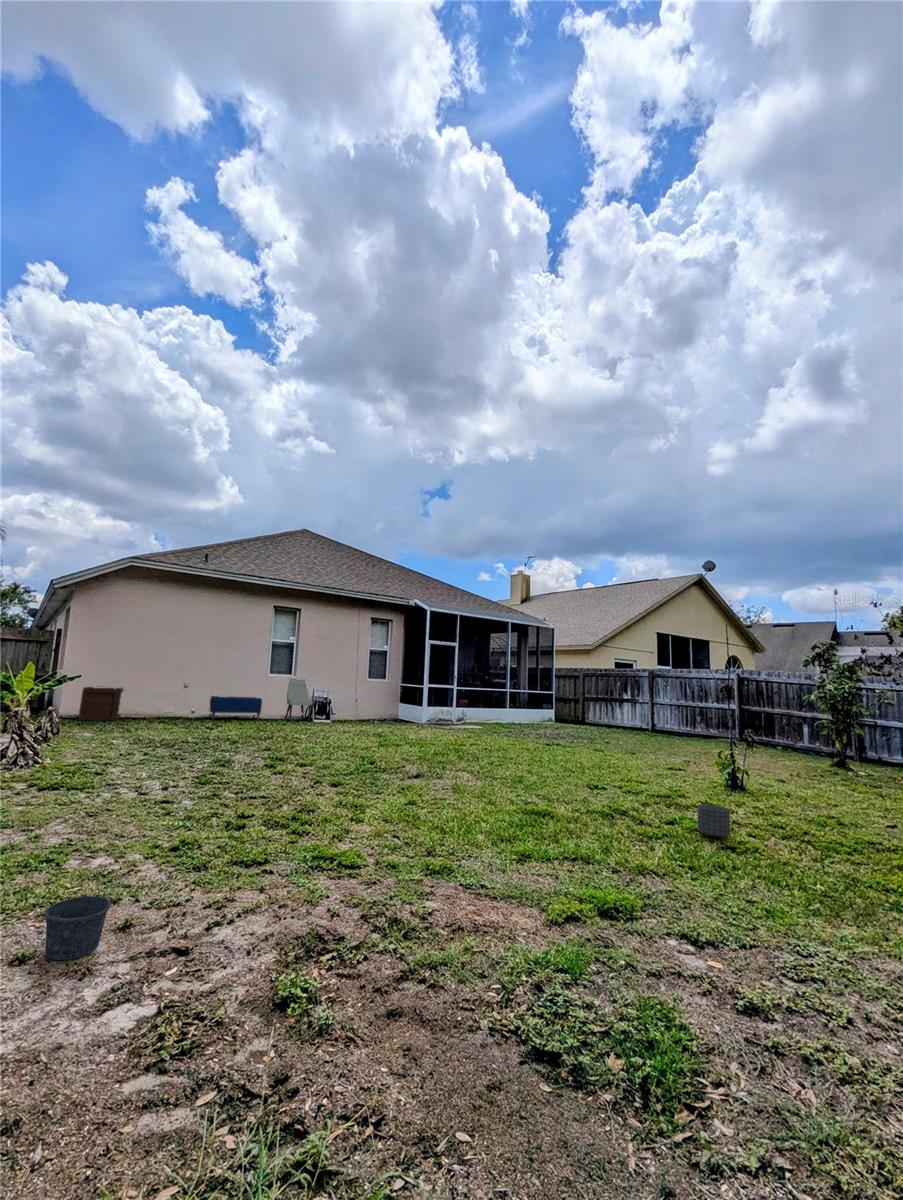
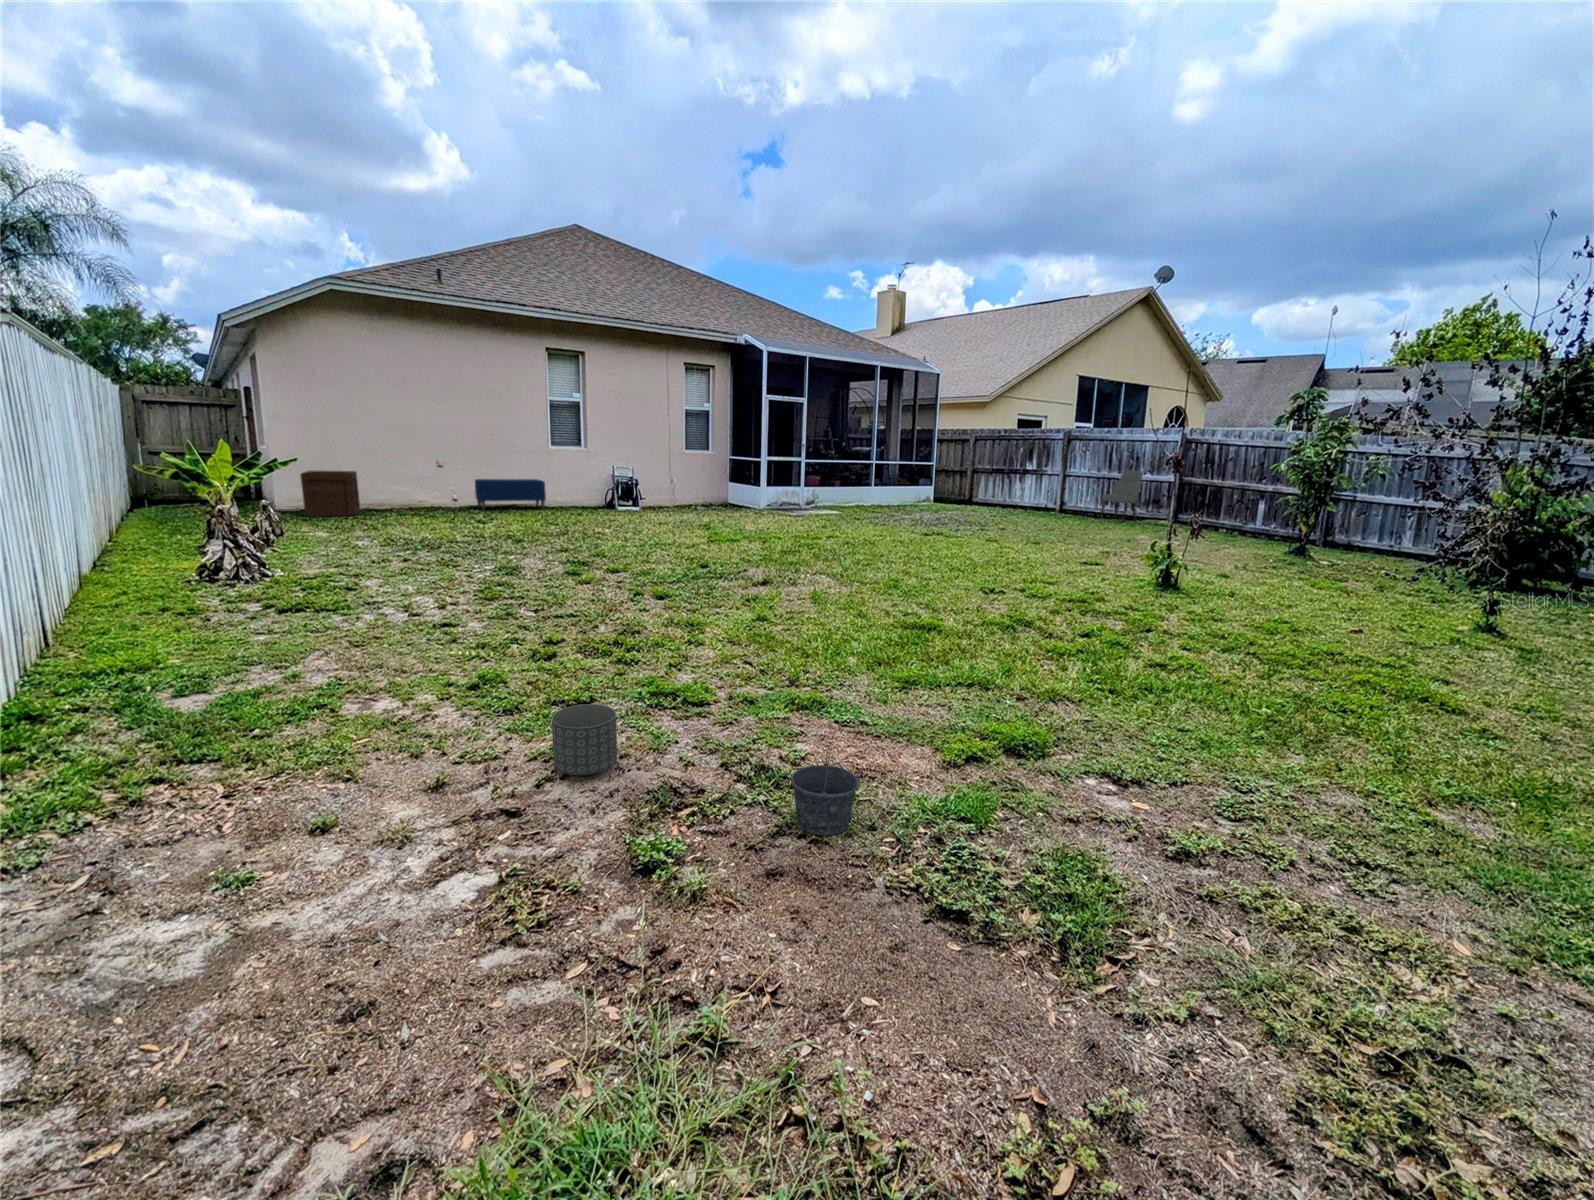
chair: present [285,678,312,721] -> present [1100,470,1143,522]
planter: present [698,804,730,839] -> present [552,704,617,776]
bucket: present [44,876,111,960] -> present [791,746,859,835]

